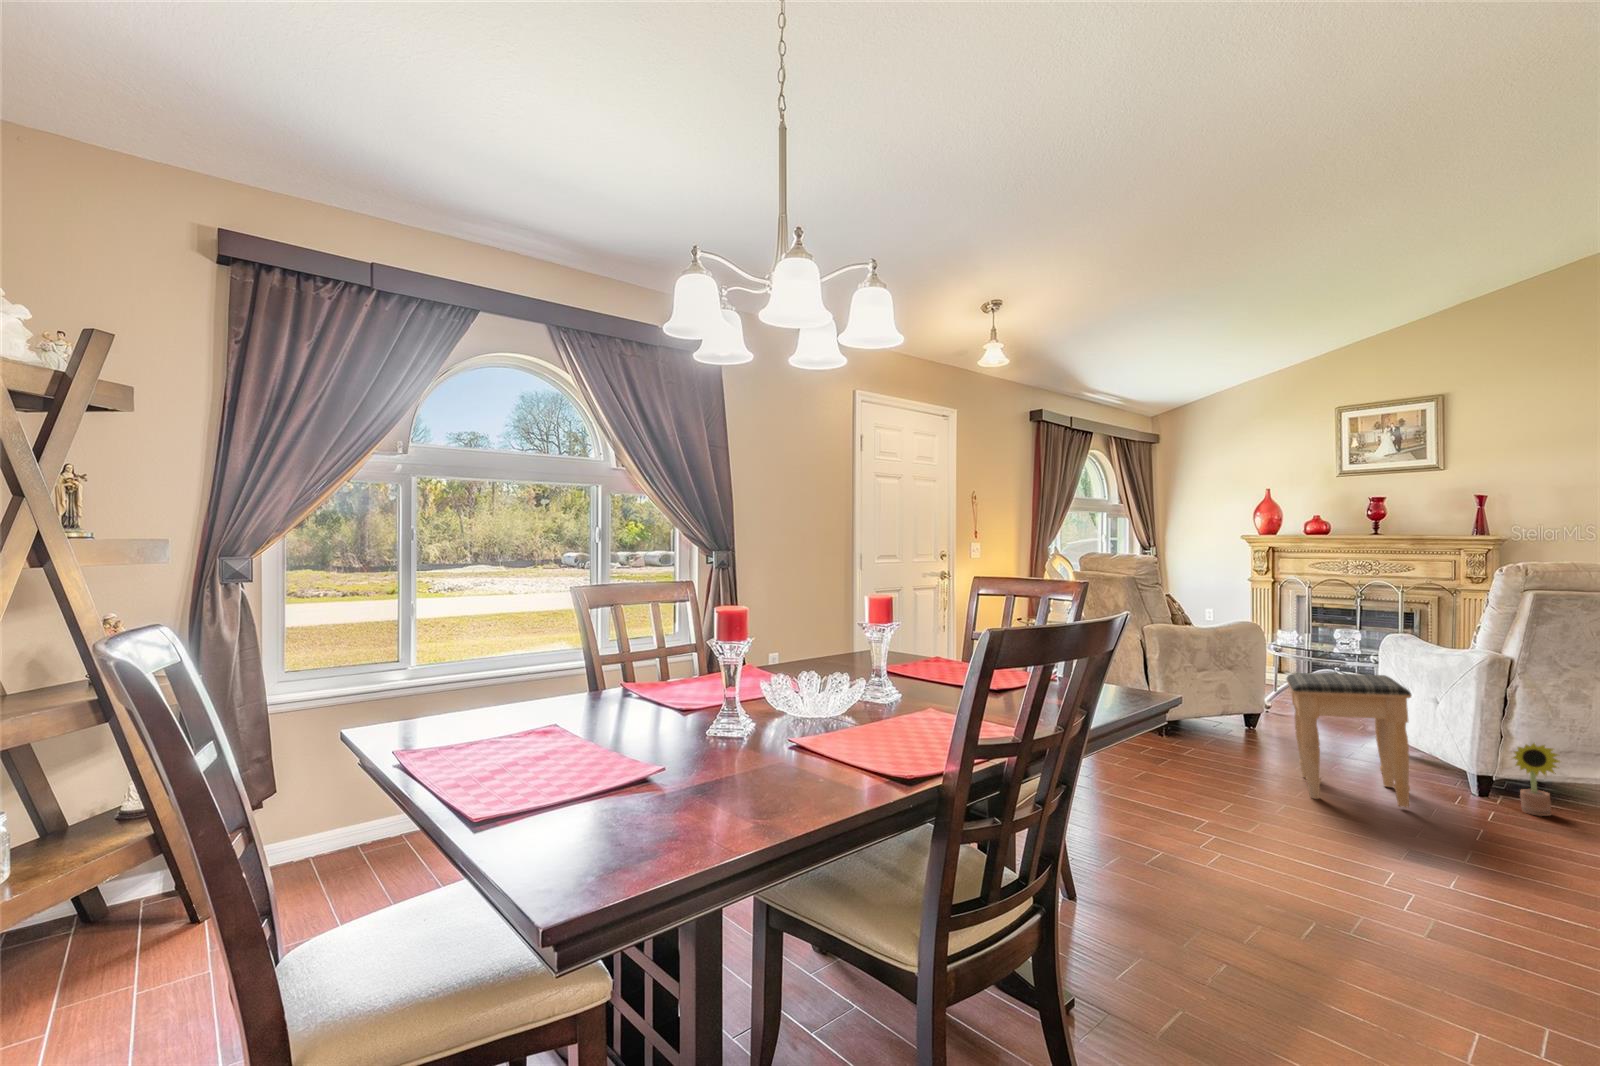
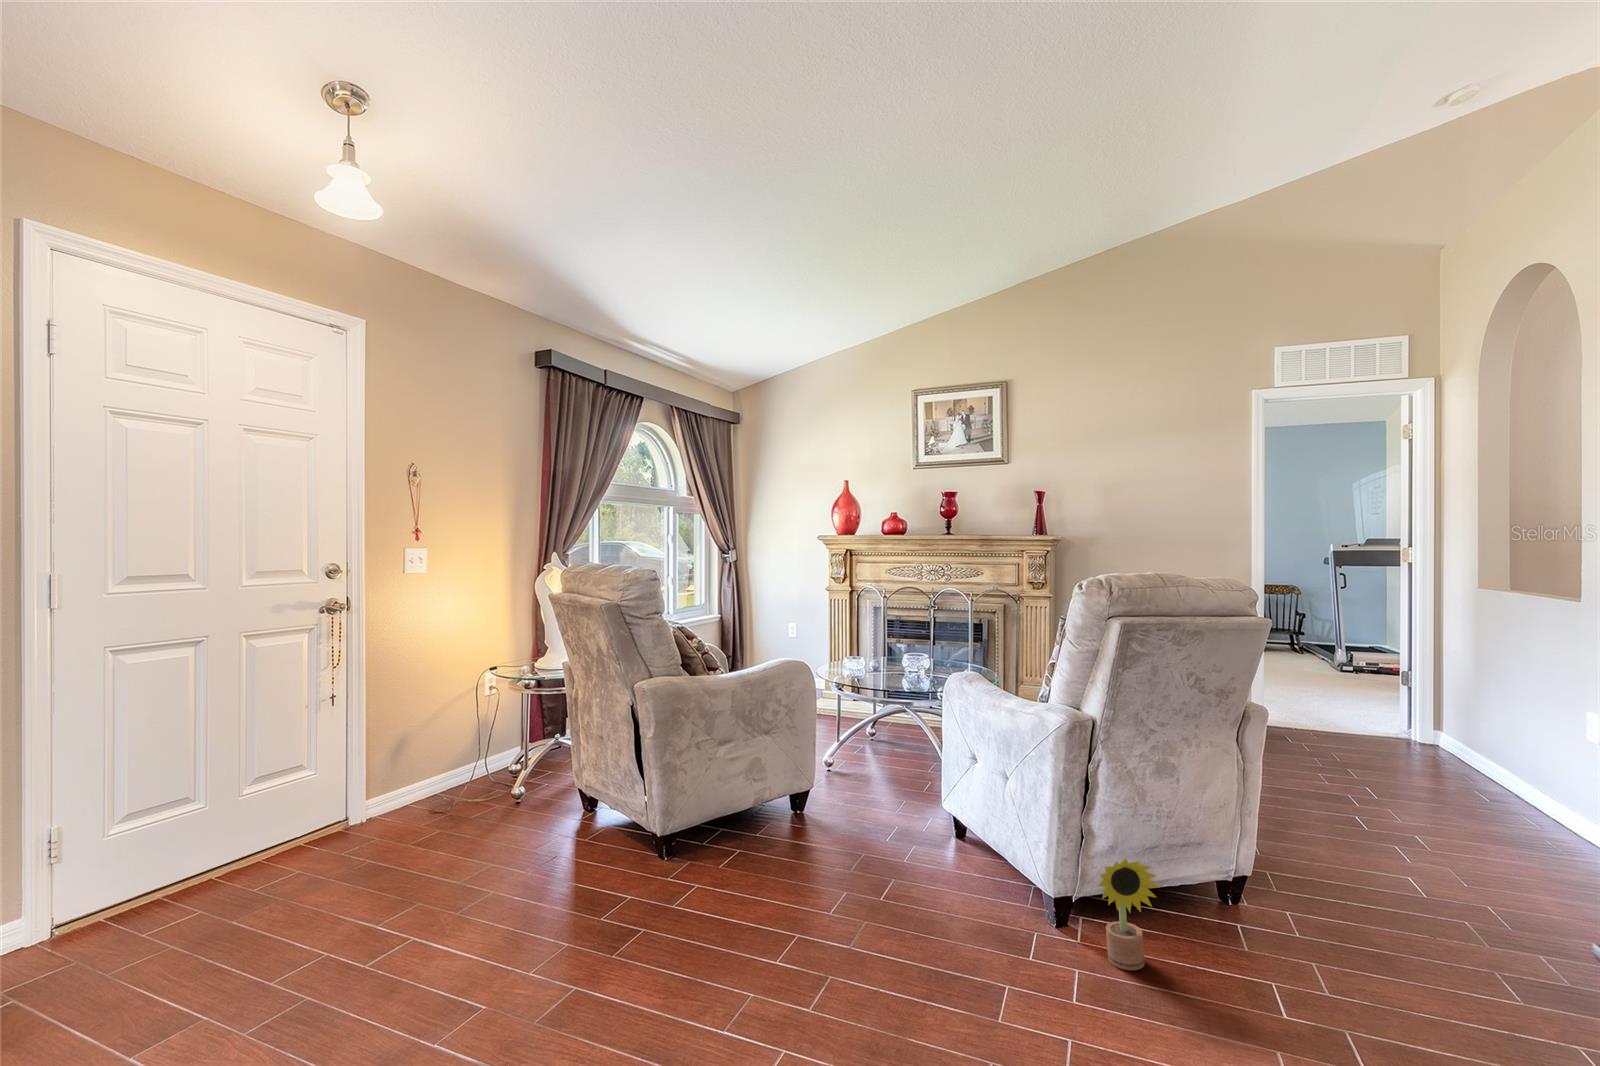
footstool: present [1286,673,1411,807] -> none [799,753,969,1005]

